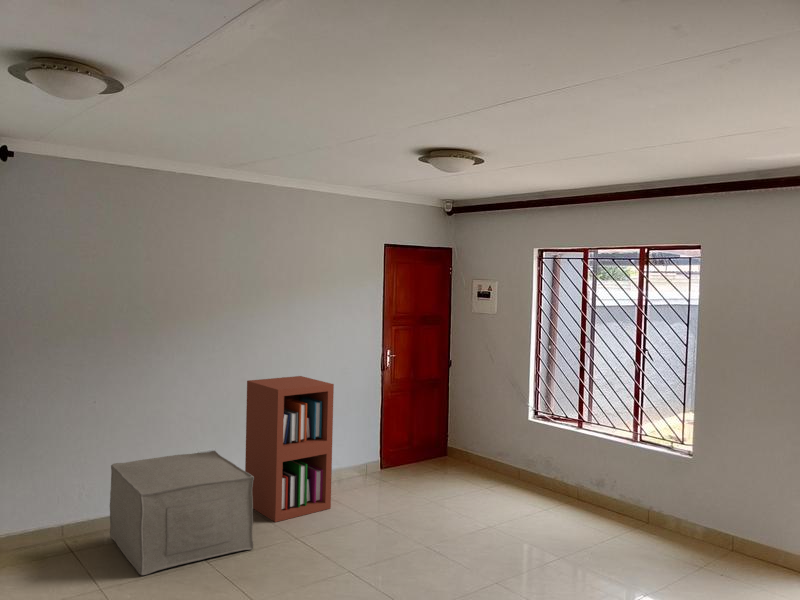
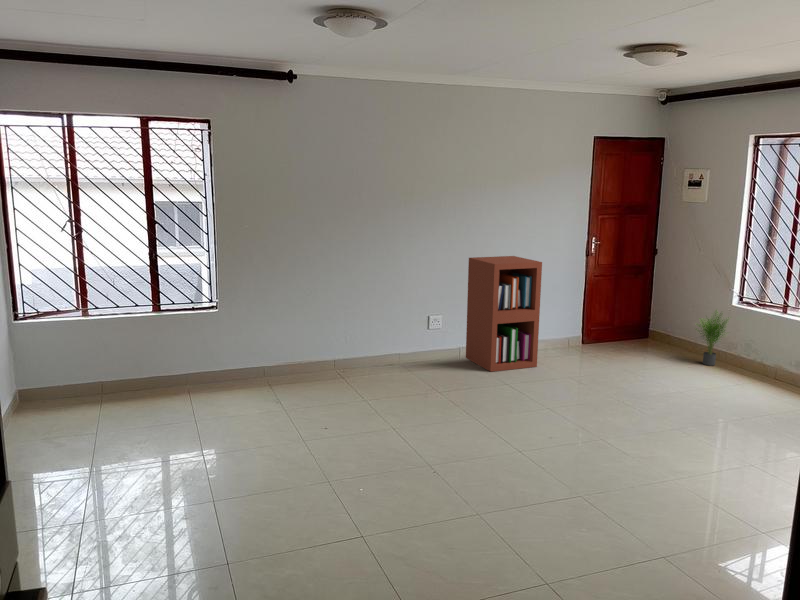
potted plant: none [493,425,532,488] -> present [699,312,727,366]
ottoman: present [110,451,254,575] -> none [367,312,475,394]

